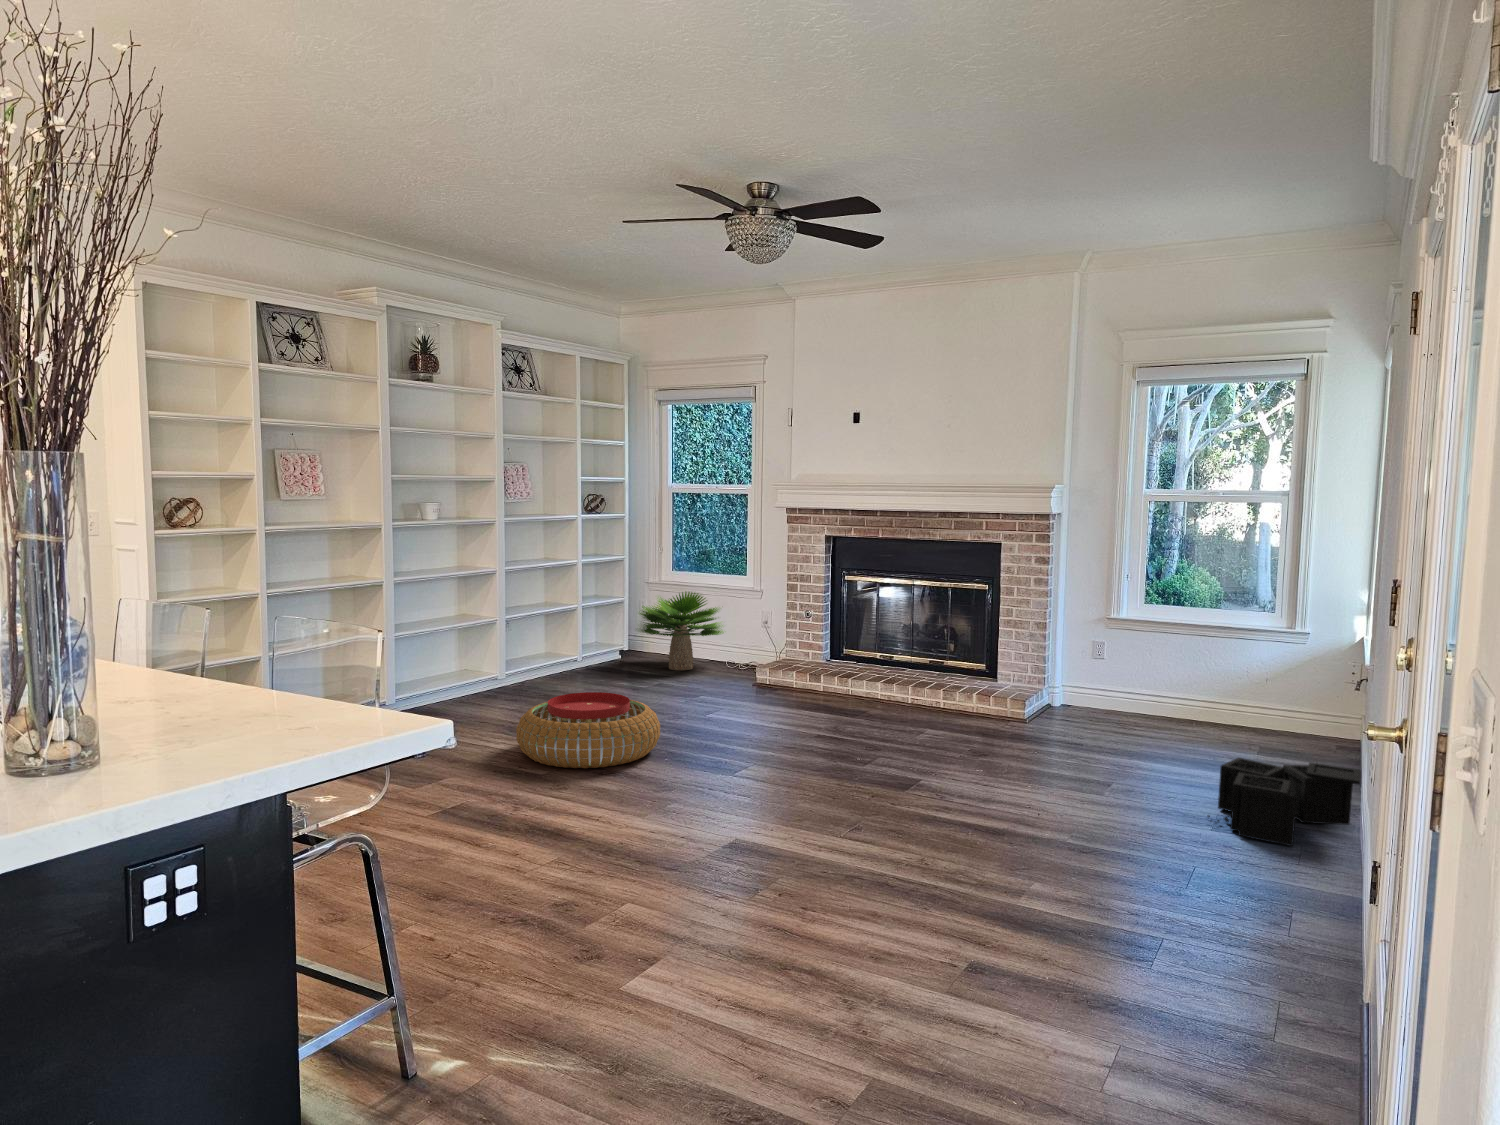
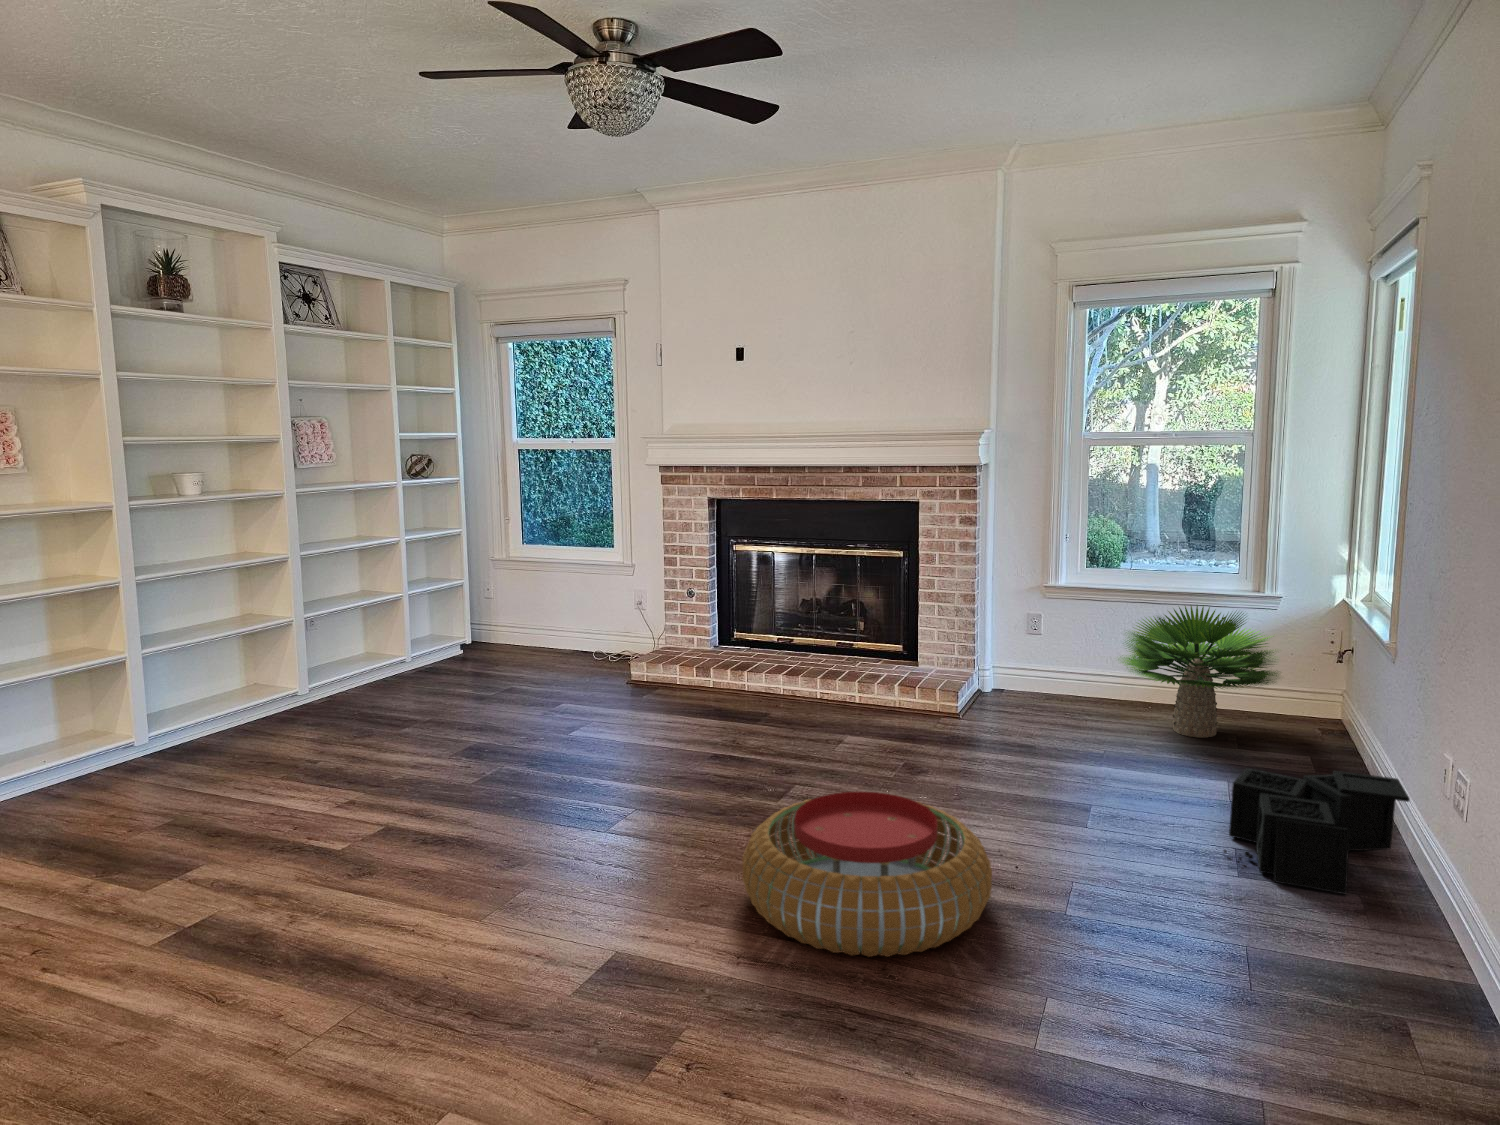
potted plant: present [640,592,724,670] -> present [1122,605,1278,737]
pouf: present [516,692,660,768] -> present [742,792,992,957]

